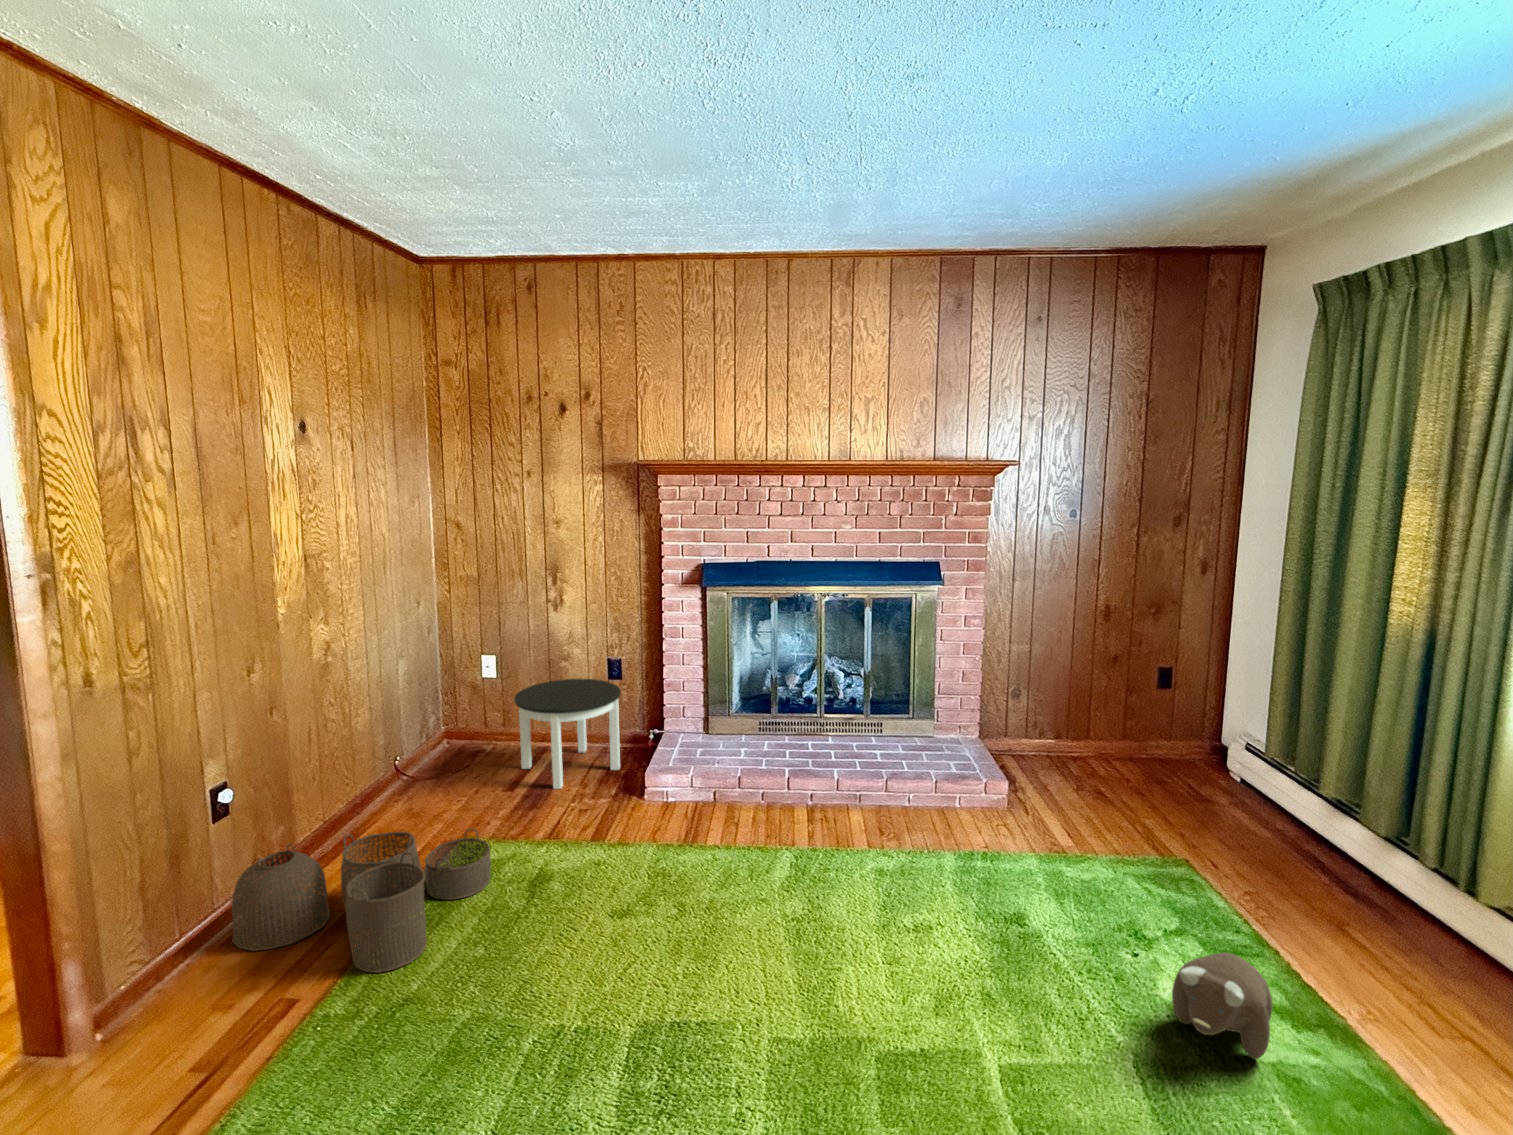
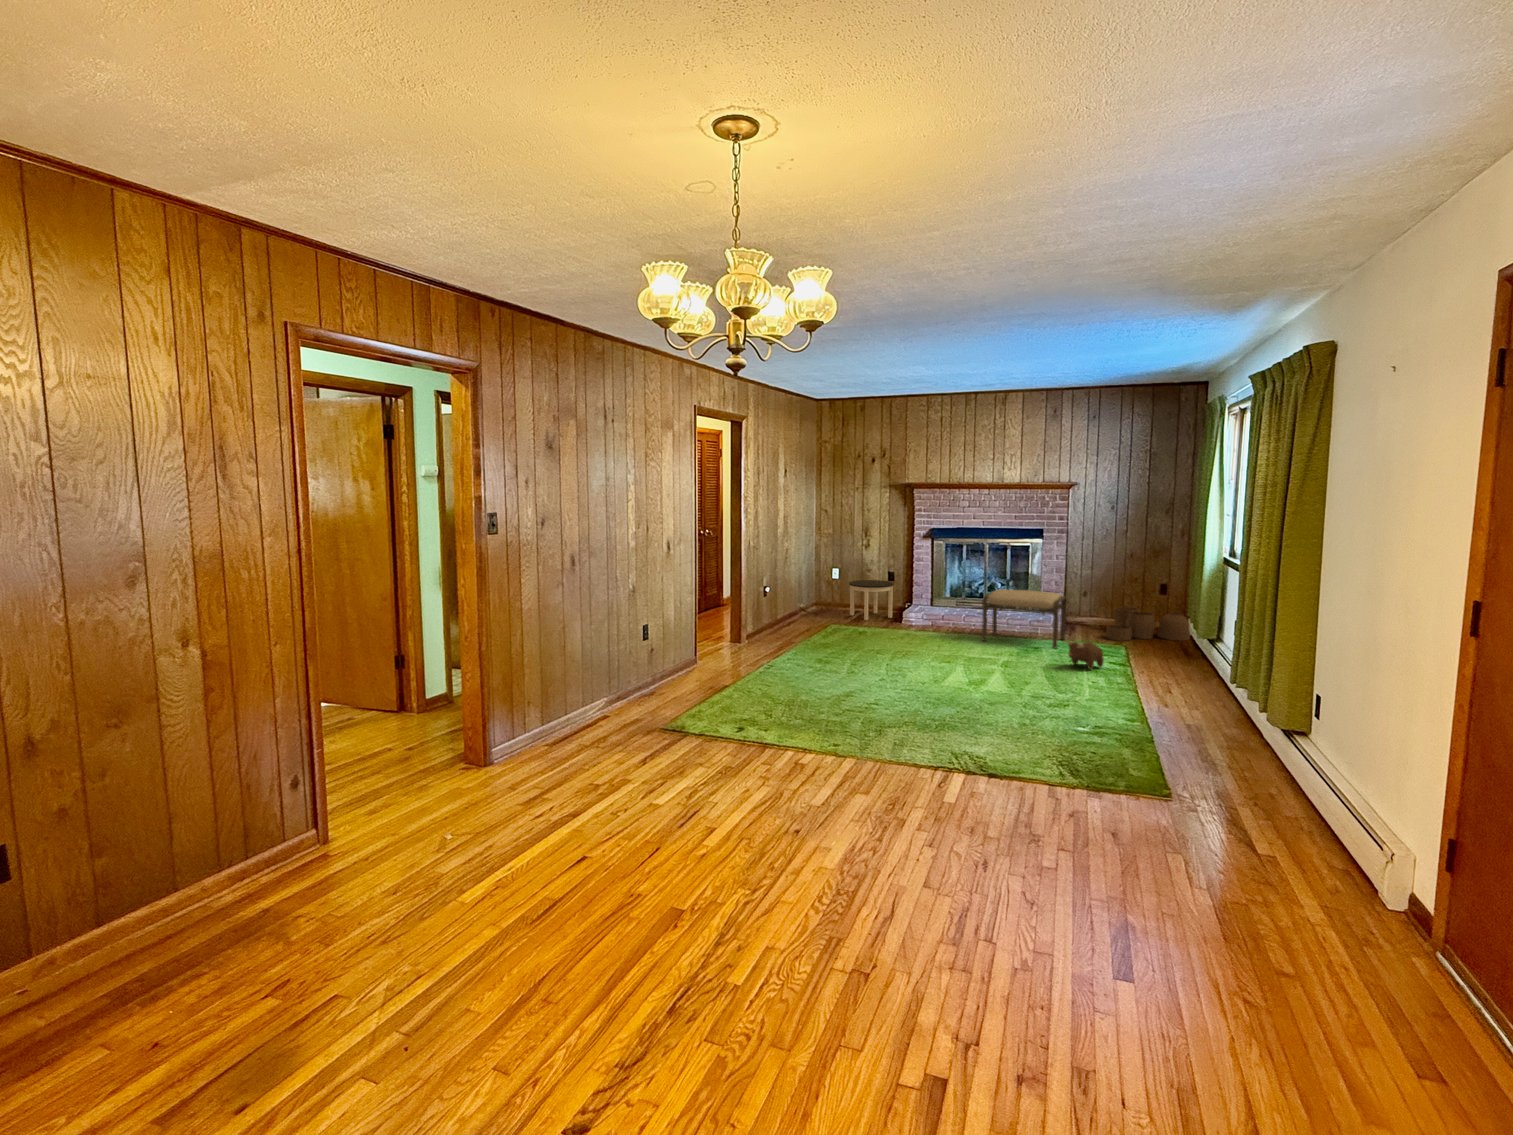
ottoman: none [854,721,1056,893] -> present [982,589,1066,648]
woven basket: present [232,829,491,973] -> present [1106,607,1190,641]

